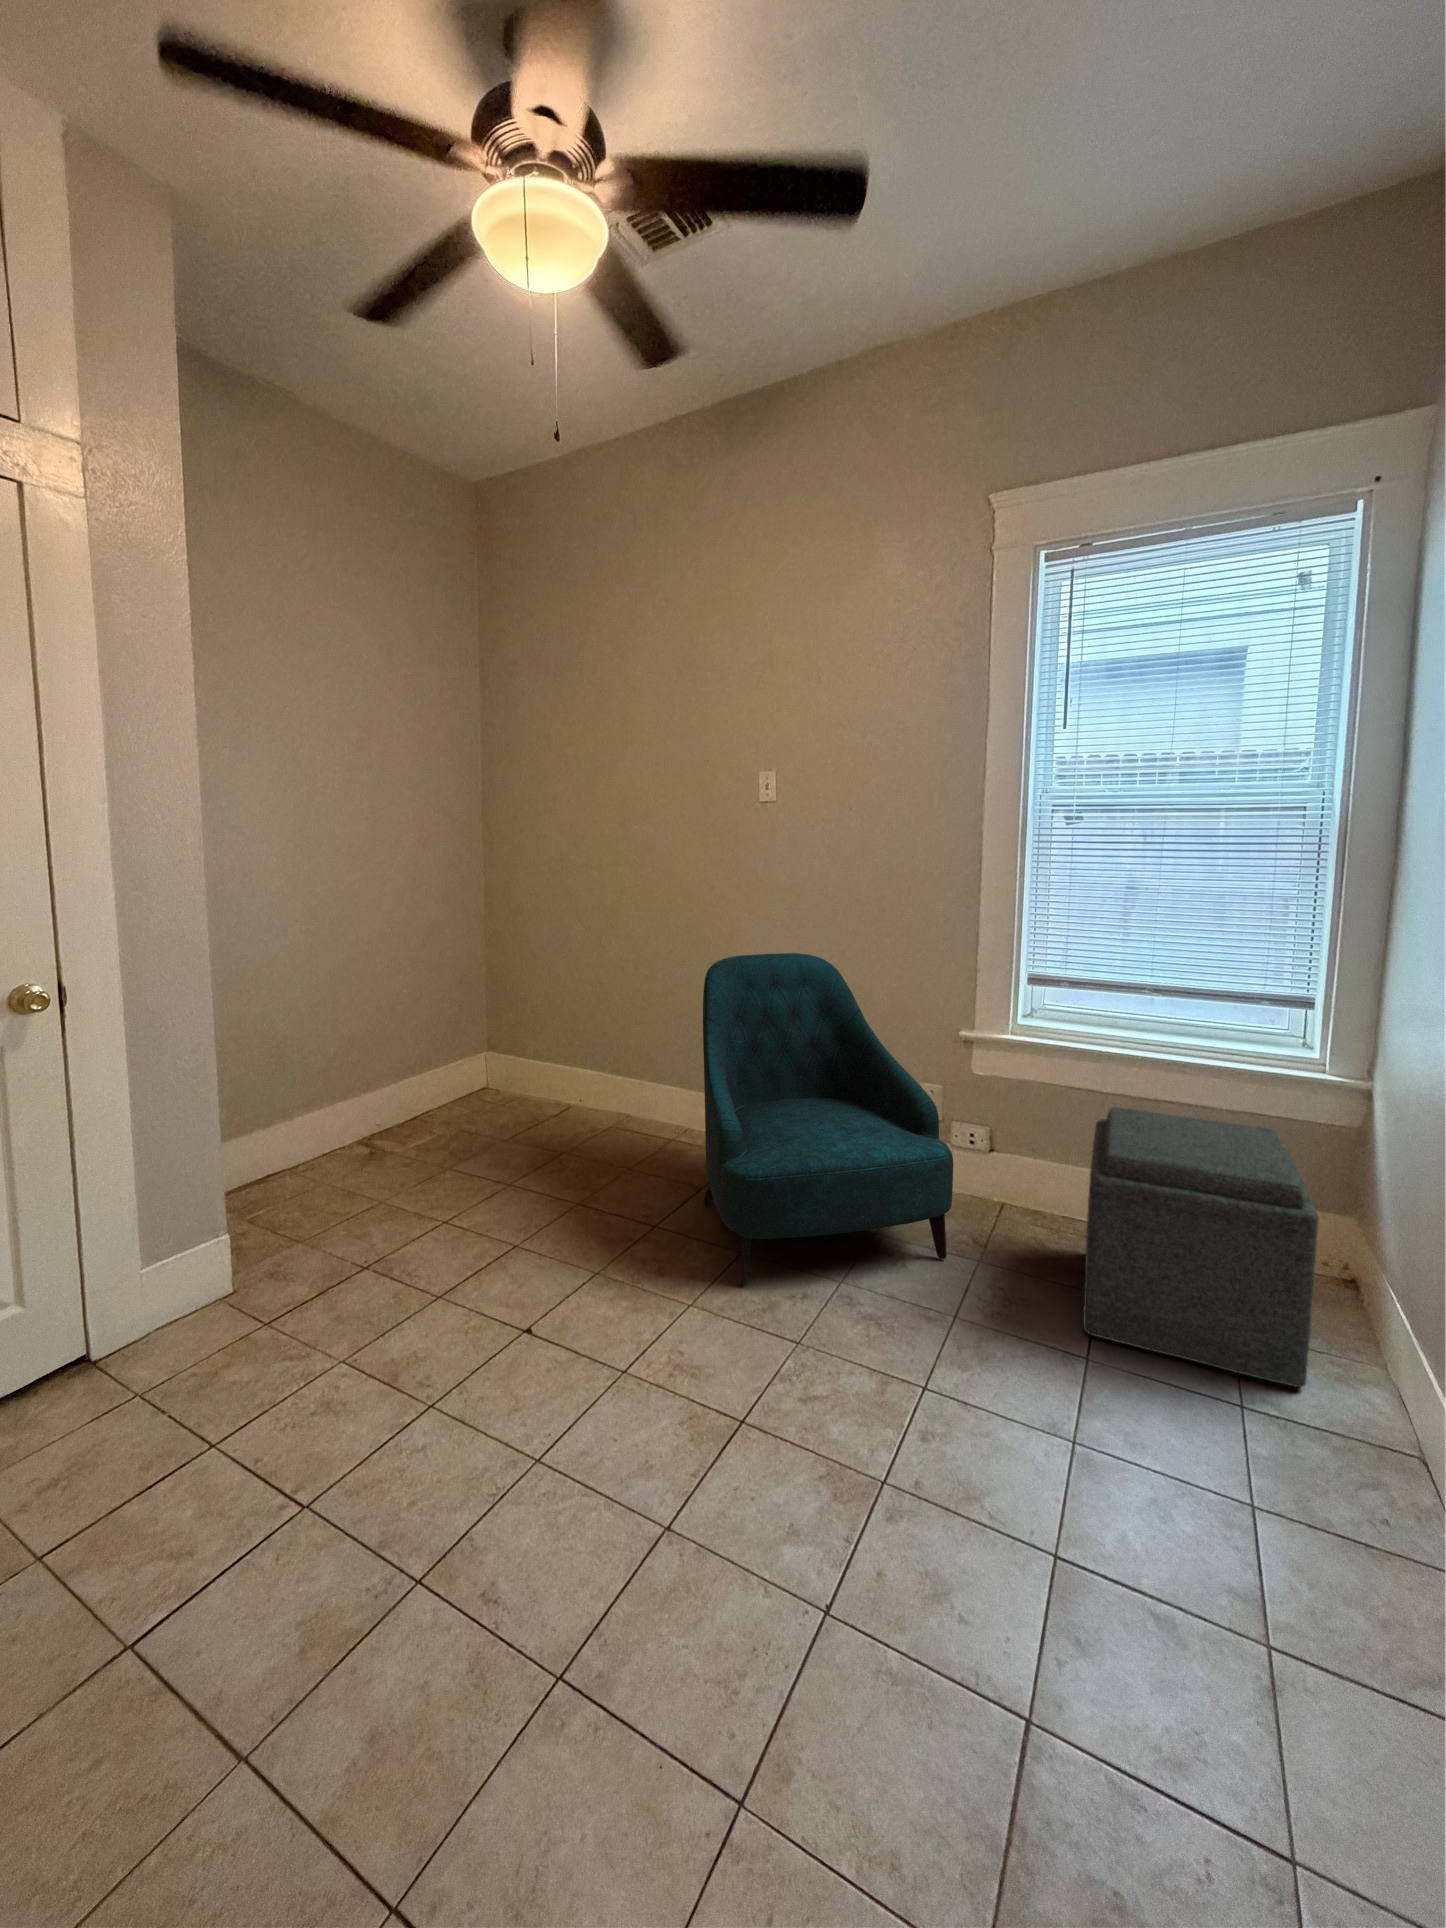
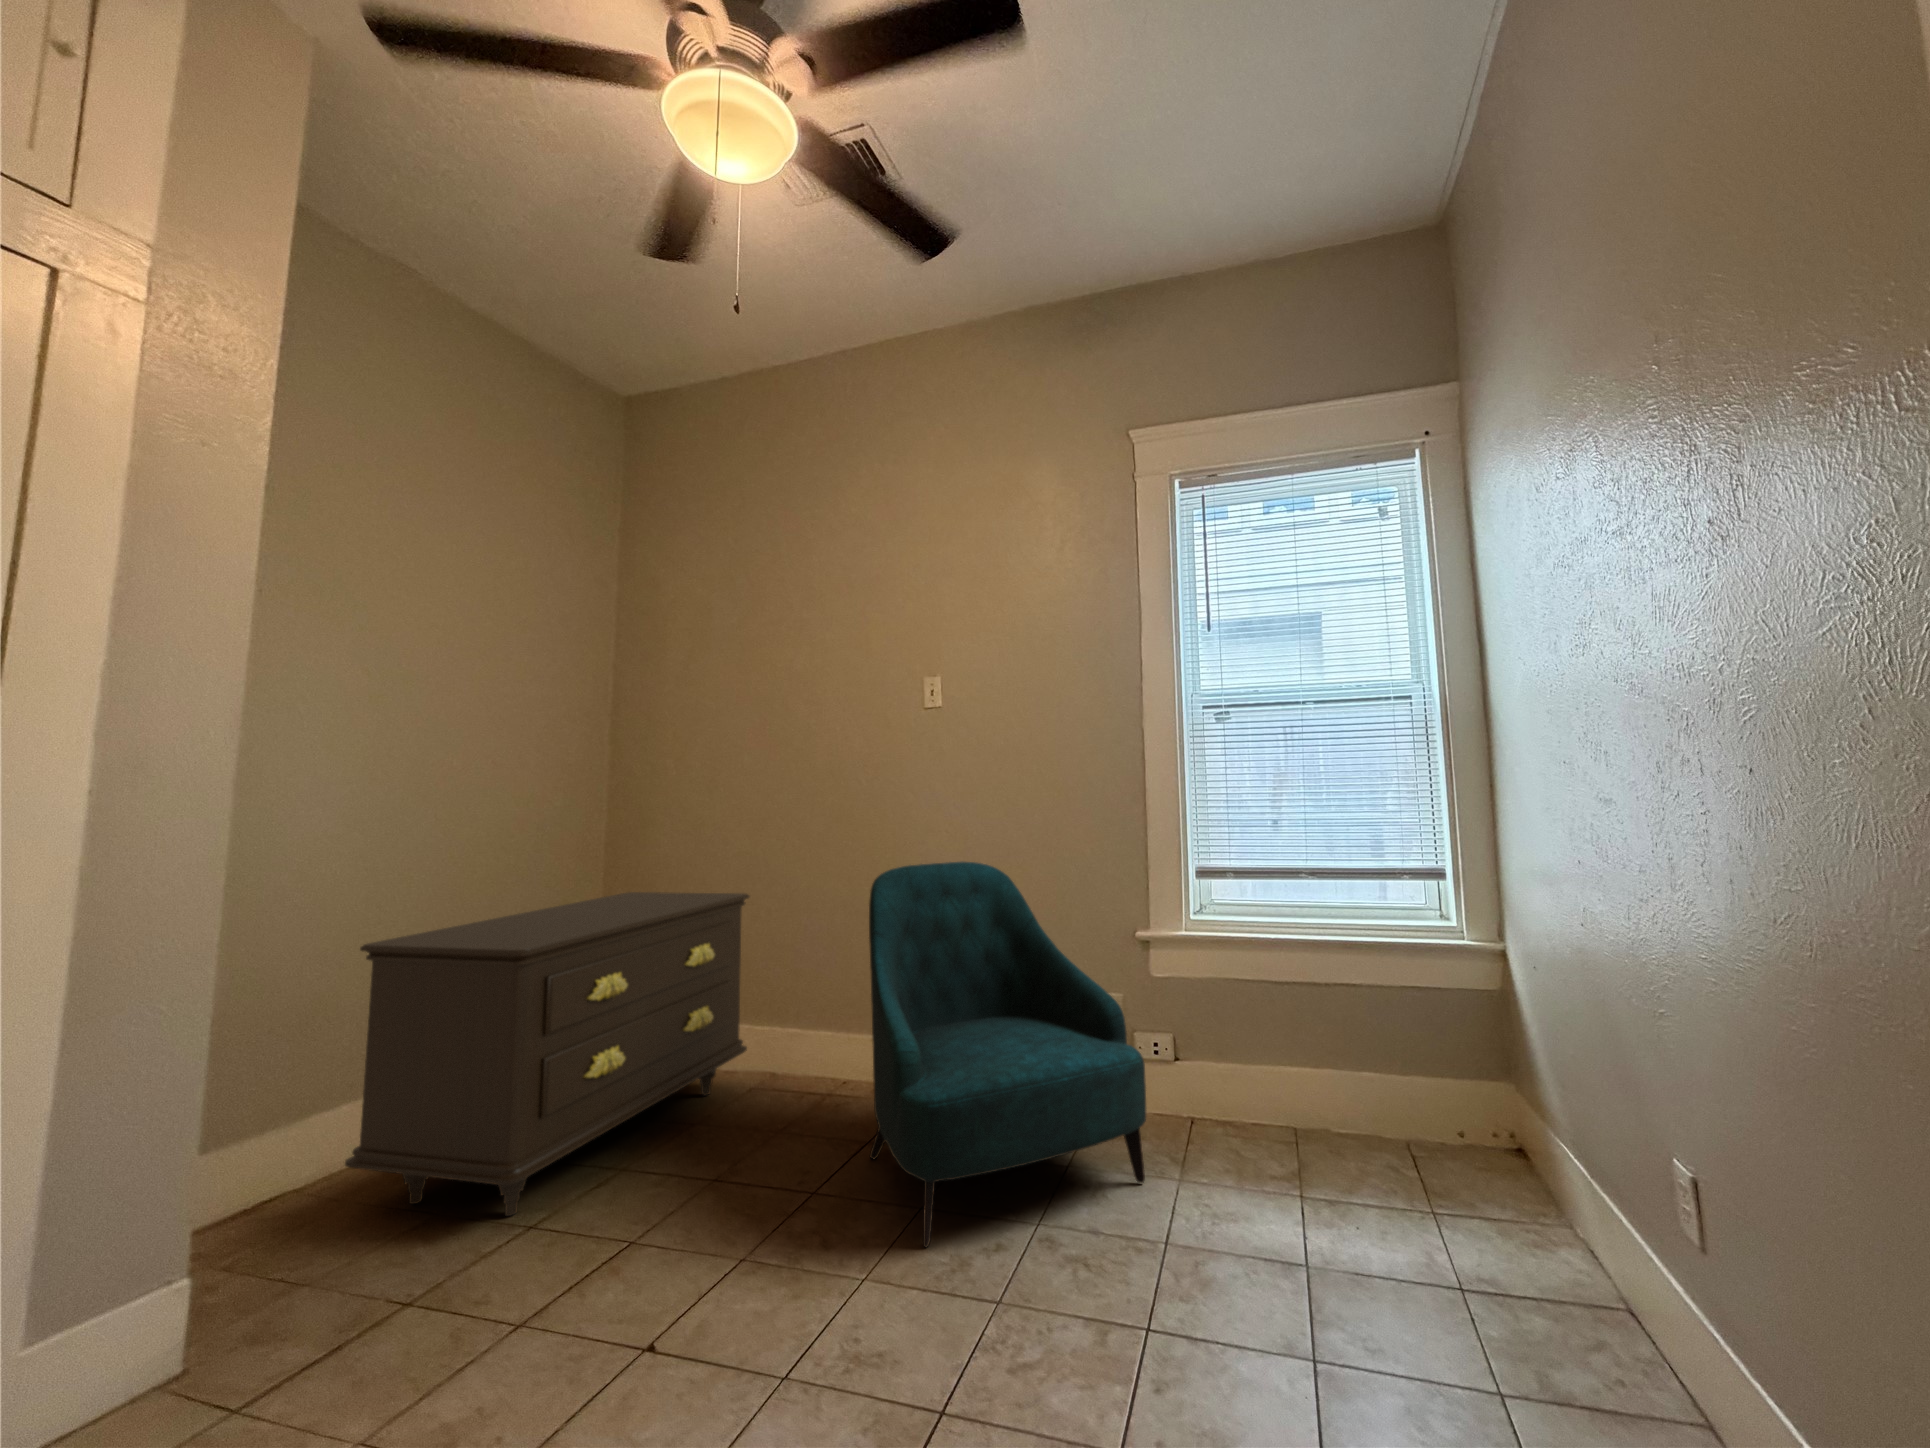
dresser: none [306,957,605,1212] -> present [345,892,749,1216]
ottoman: present [1083,1107,1319,1387] -> none [1276,990,1513,1260]

